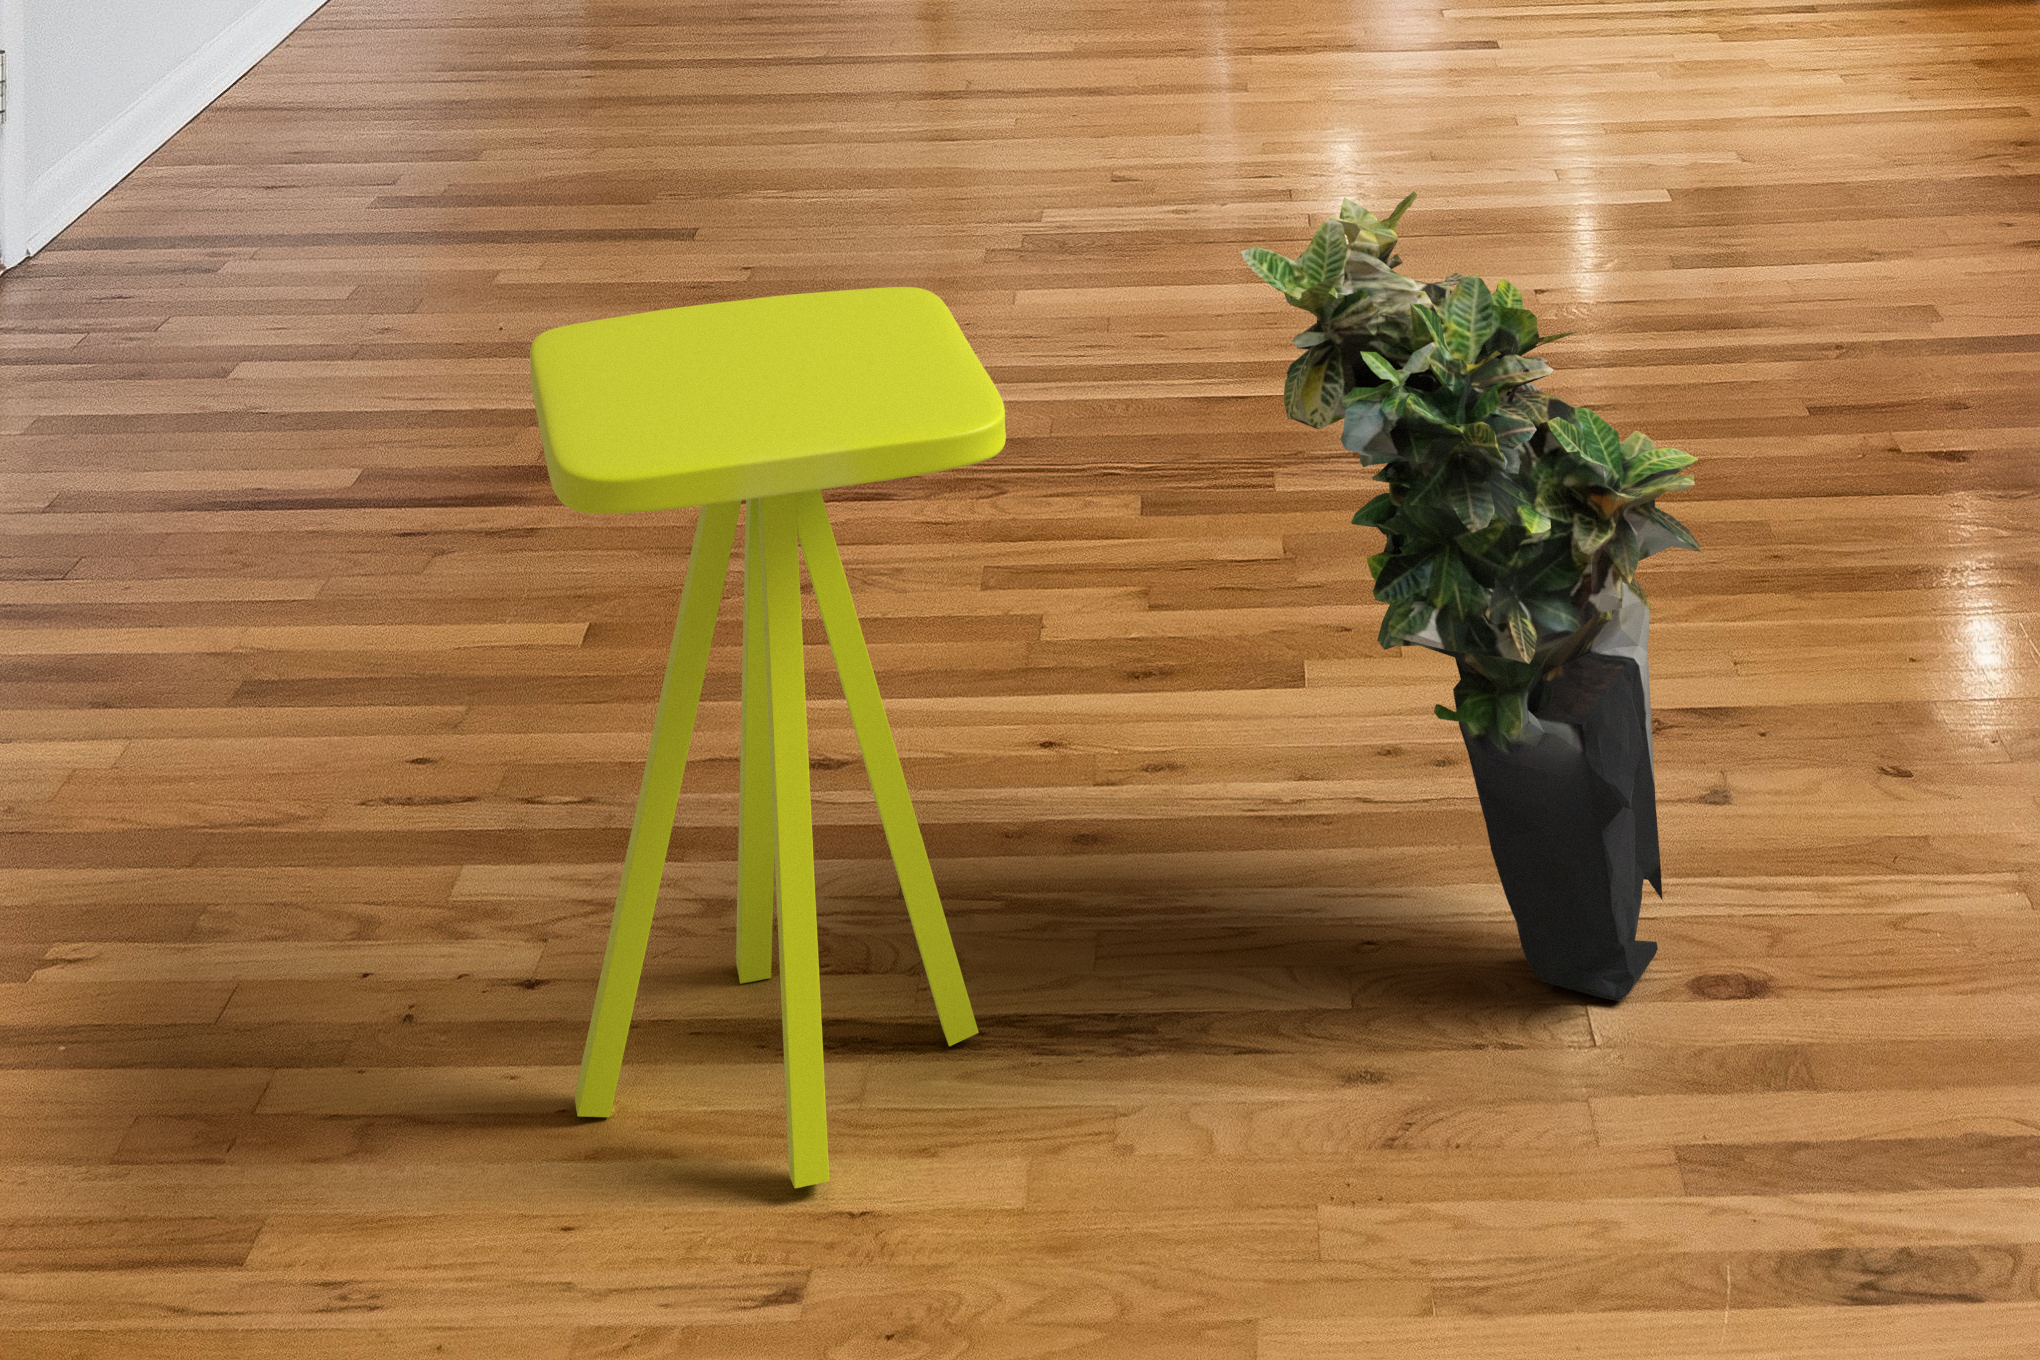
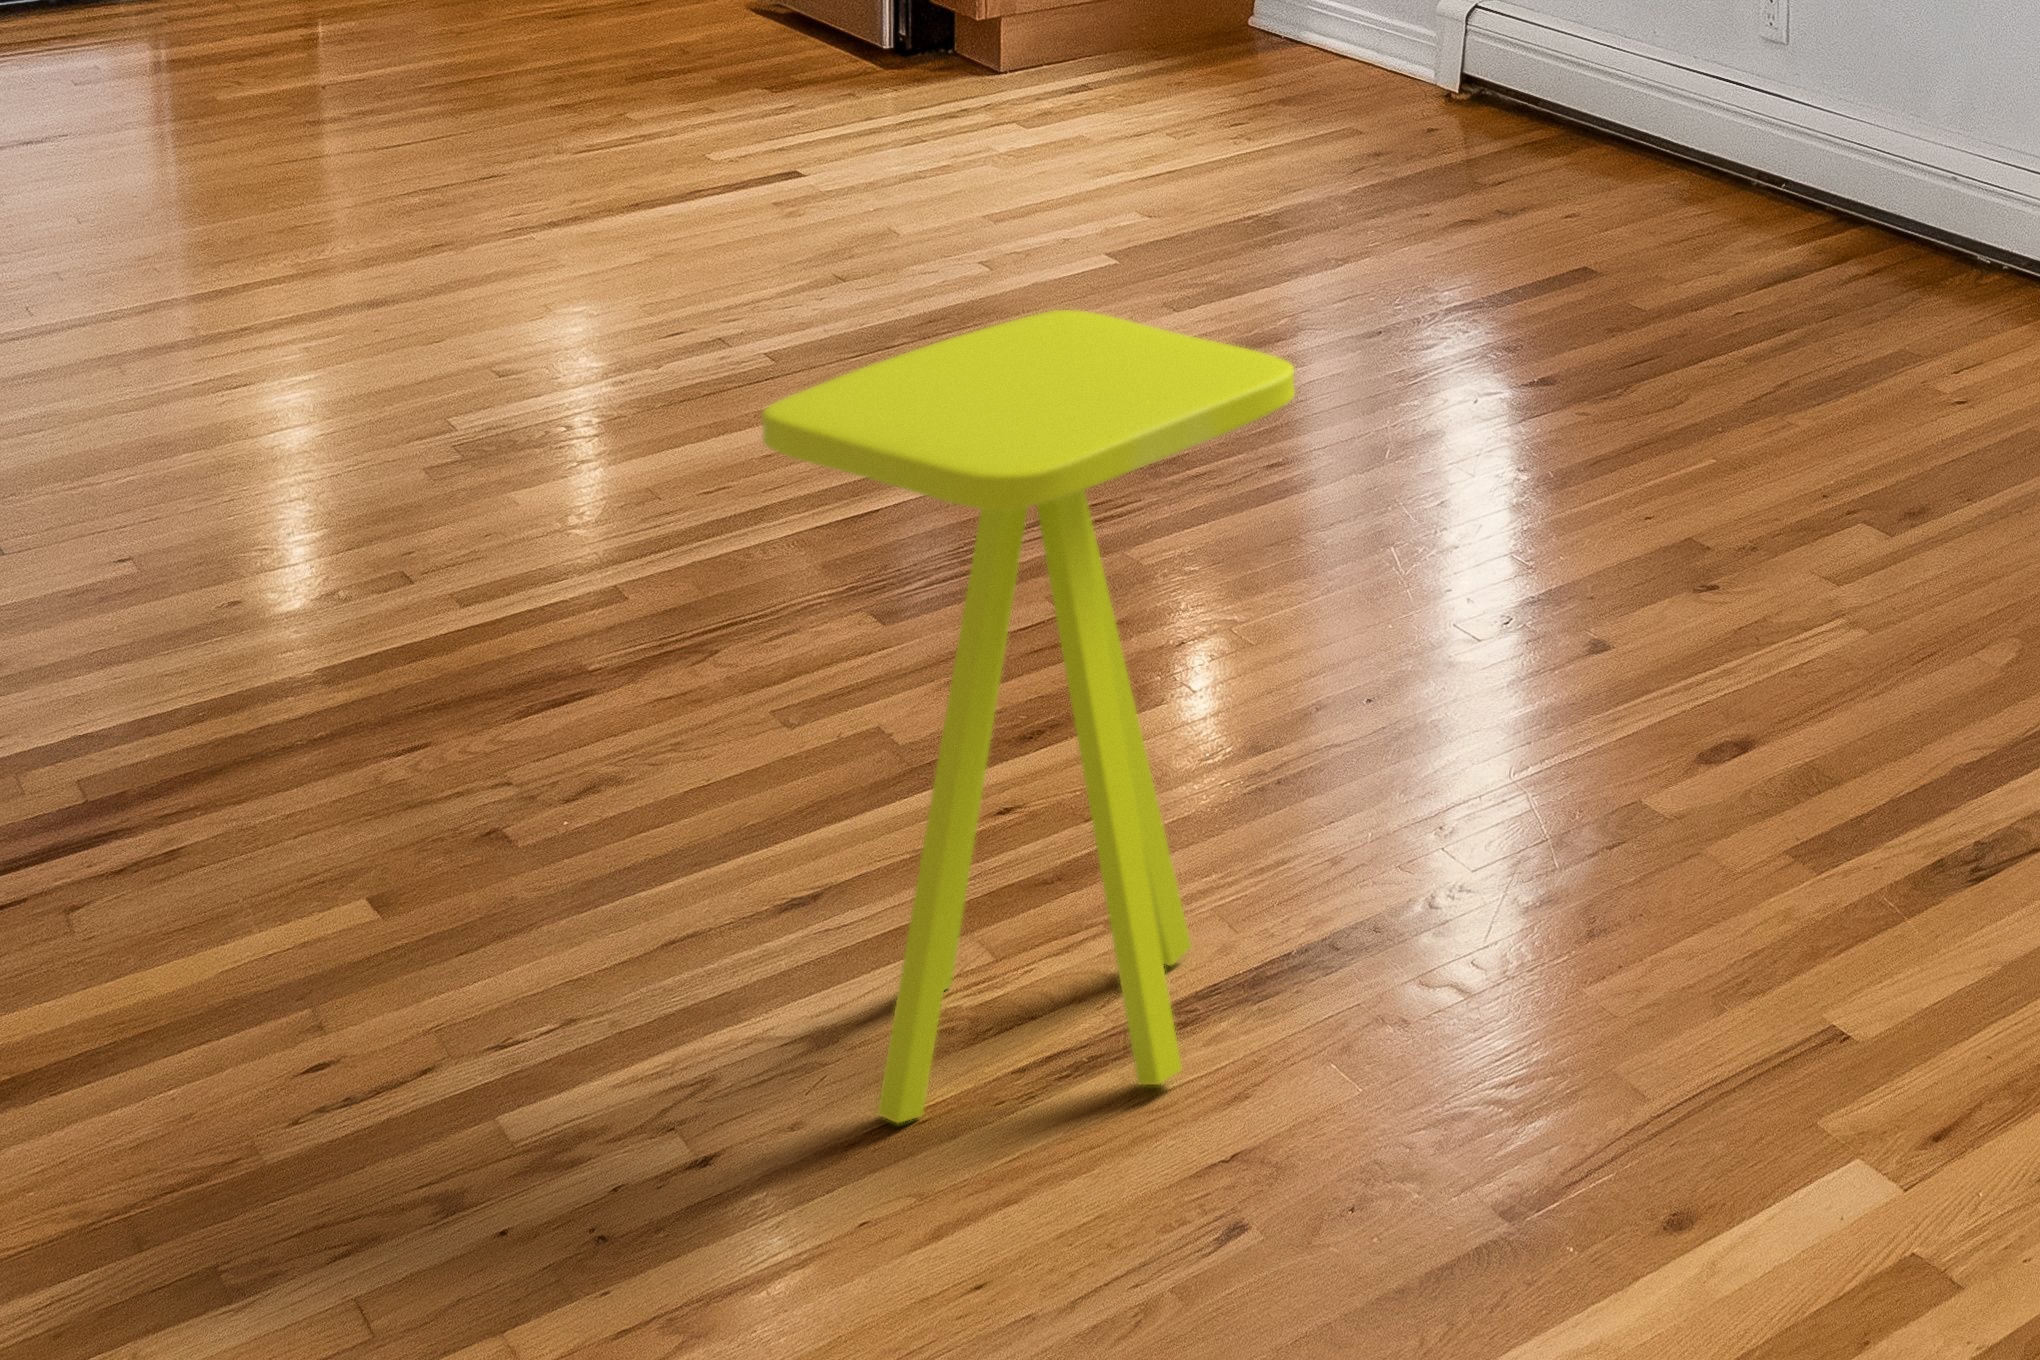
potted plant: present [1241,191,1701,1001] -> none [1332,155,1705,770]

